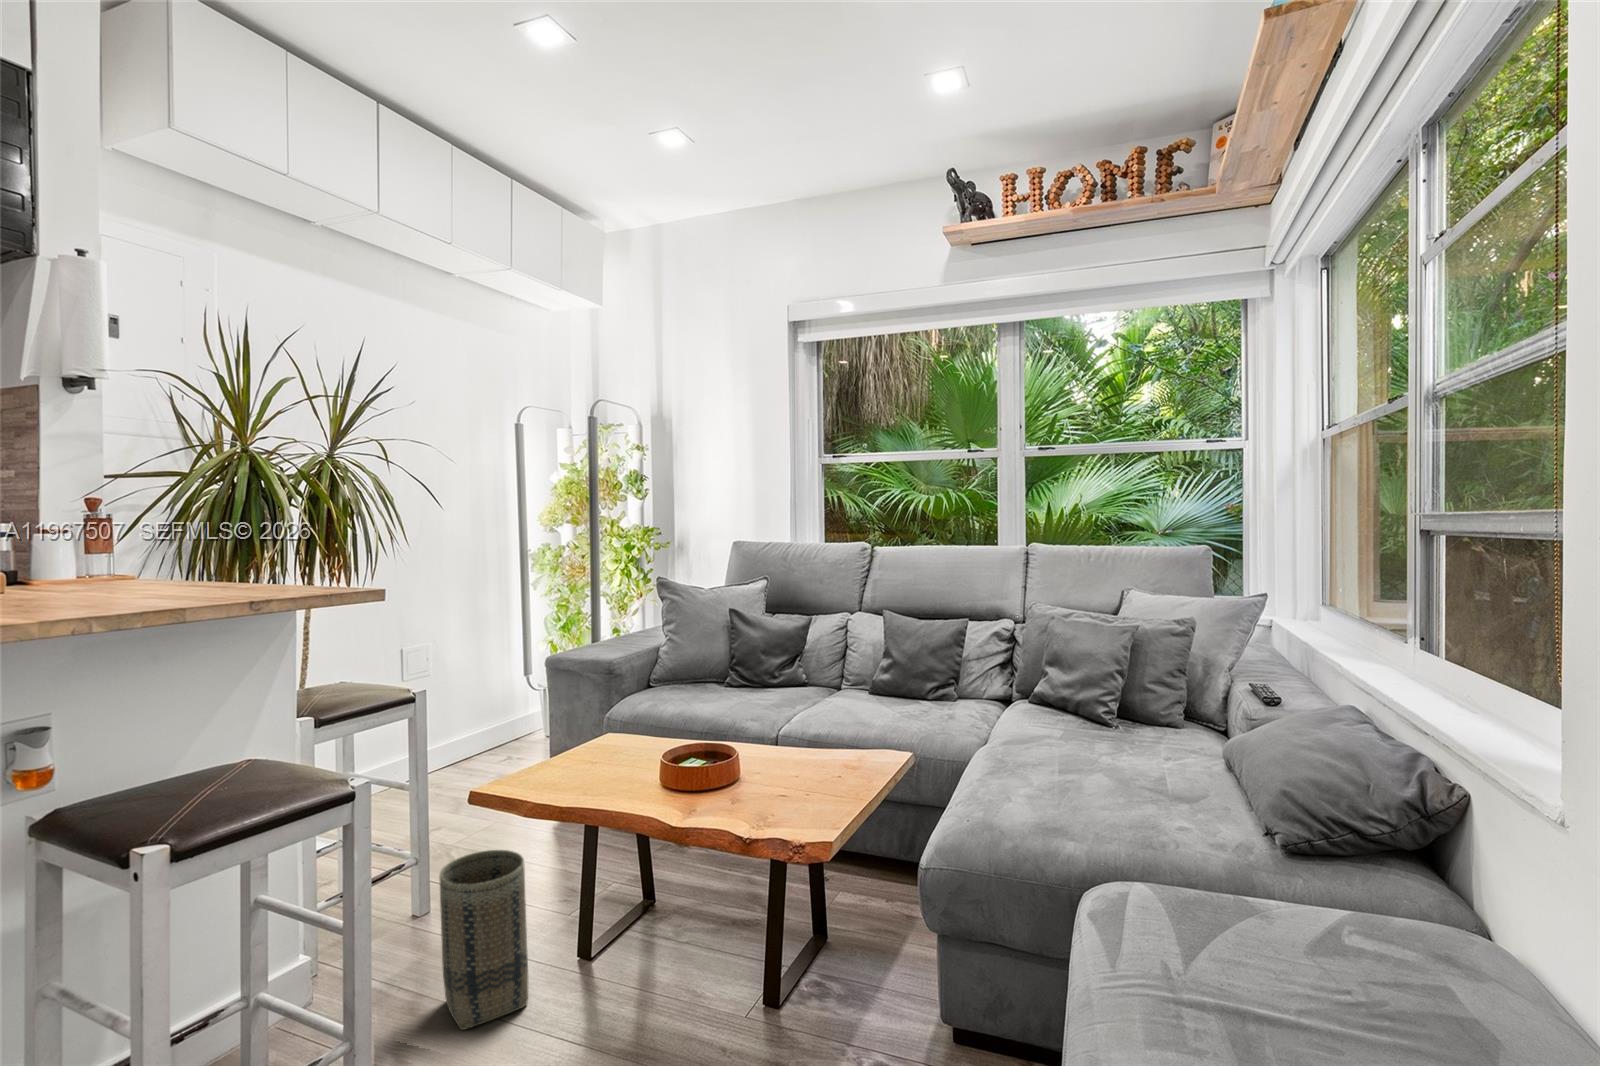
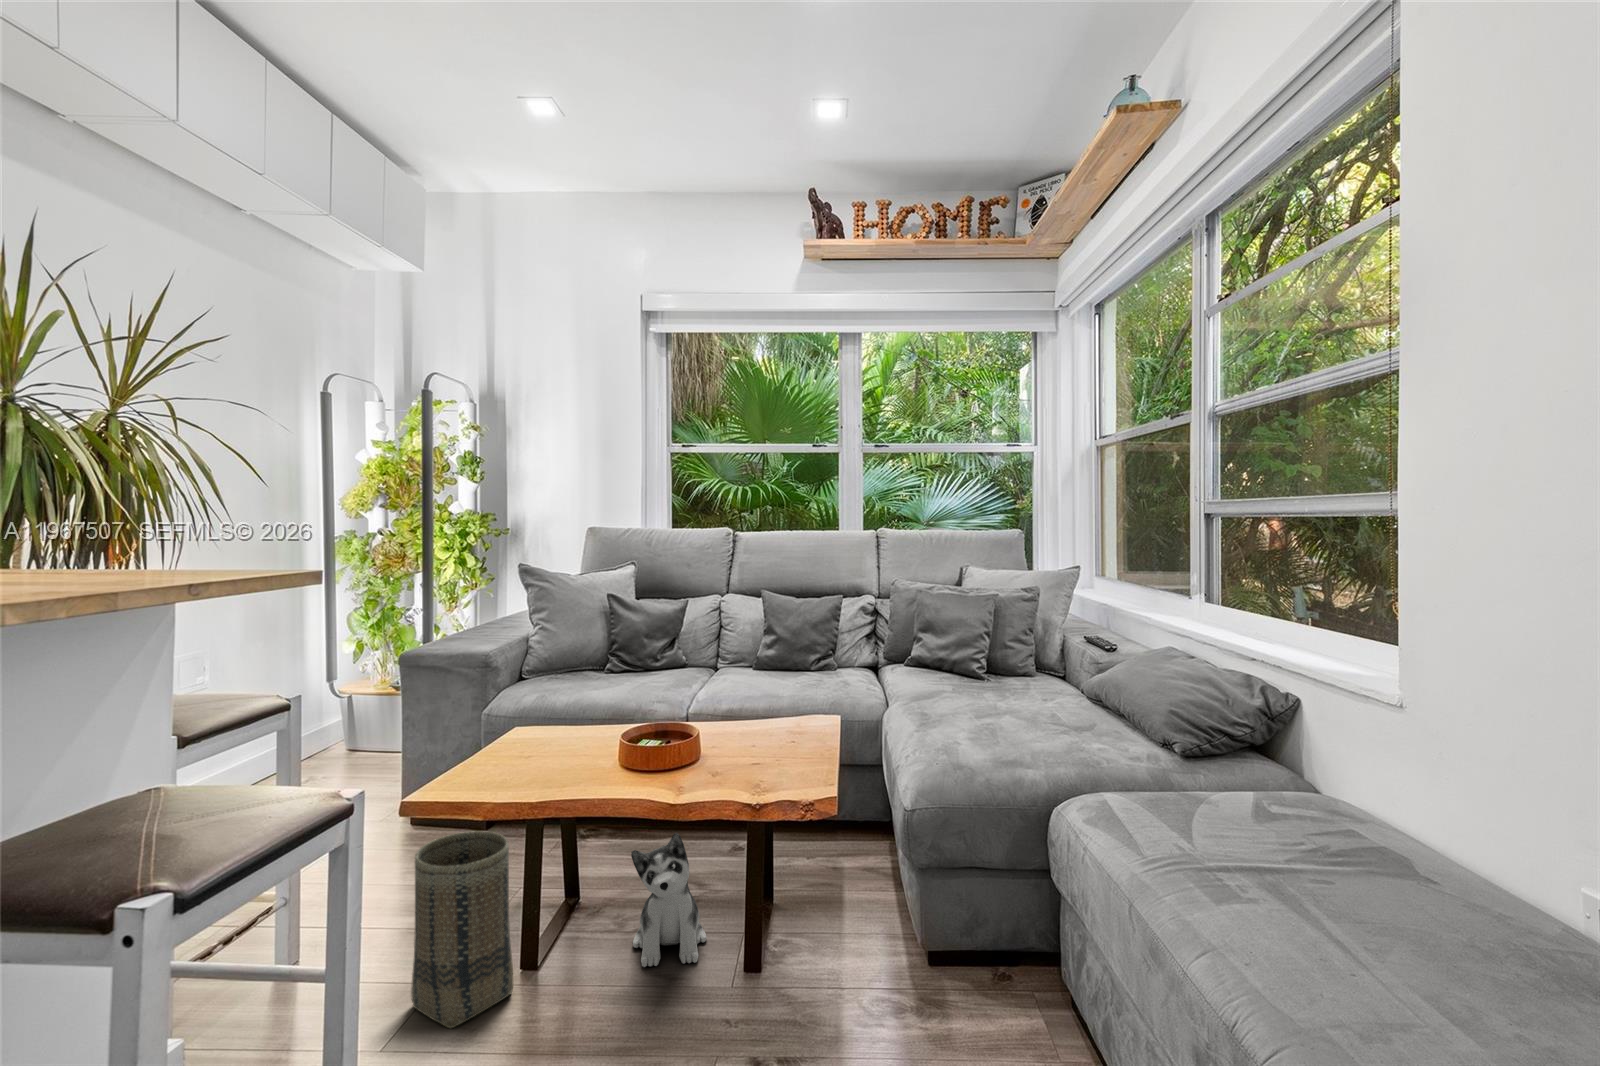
plush toy: none [644,875,723,1009] -> present [631,833,707,967]

